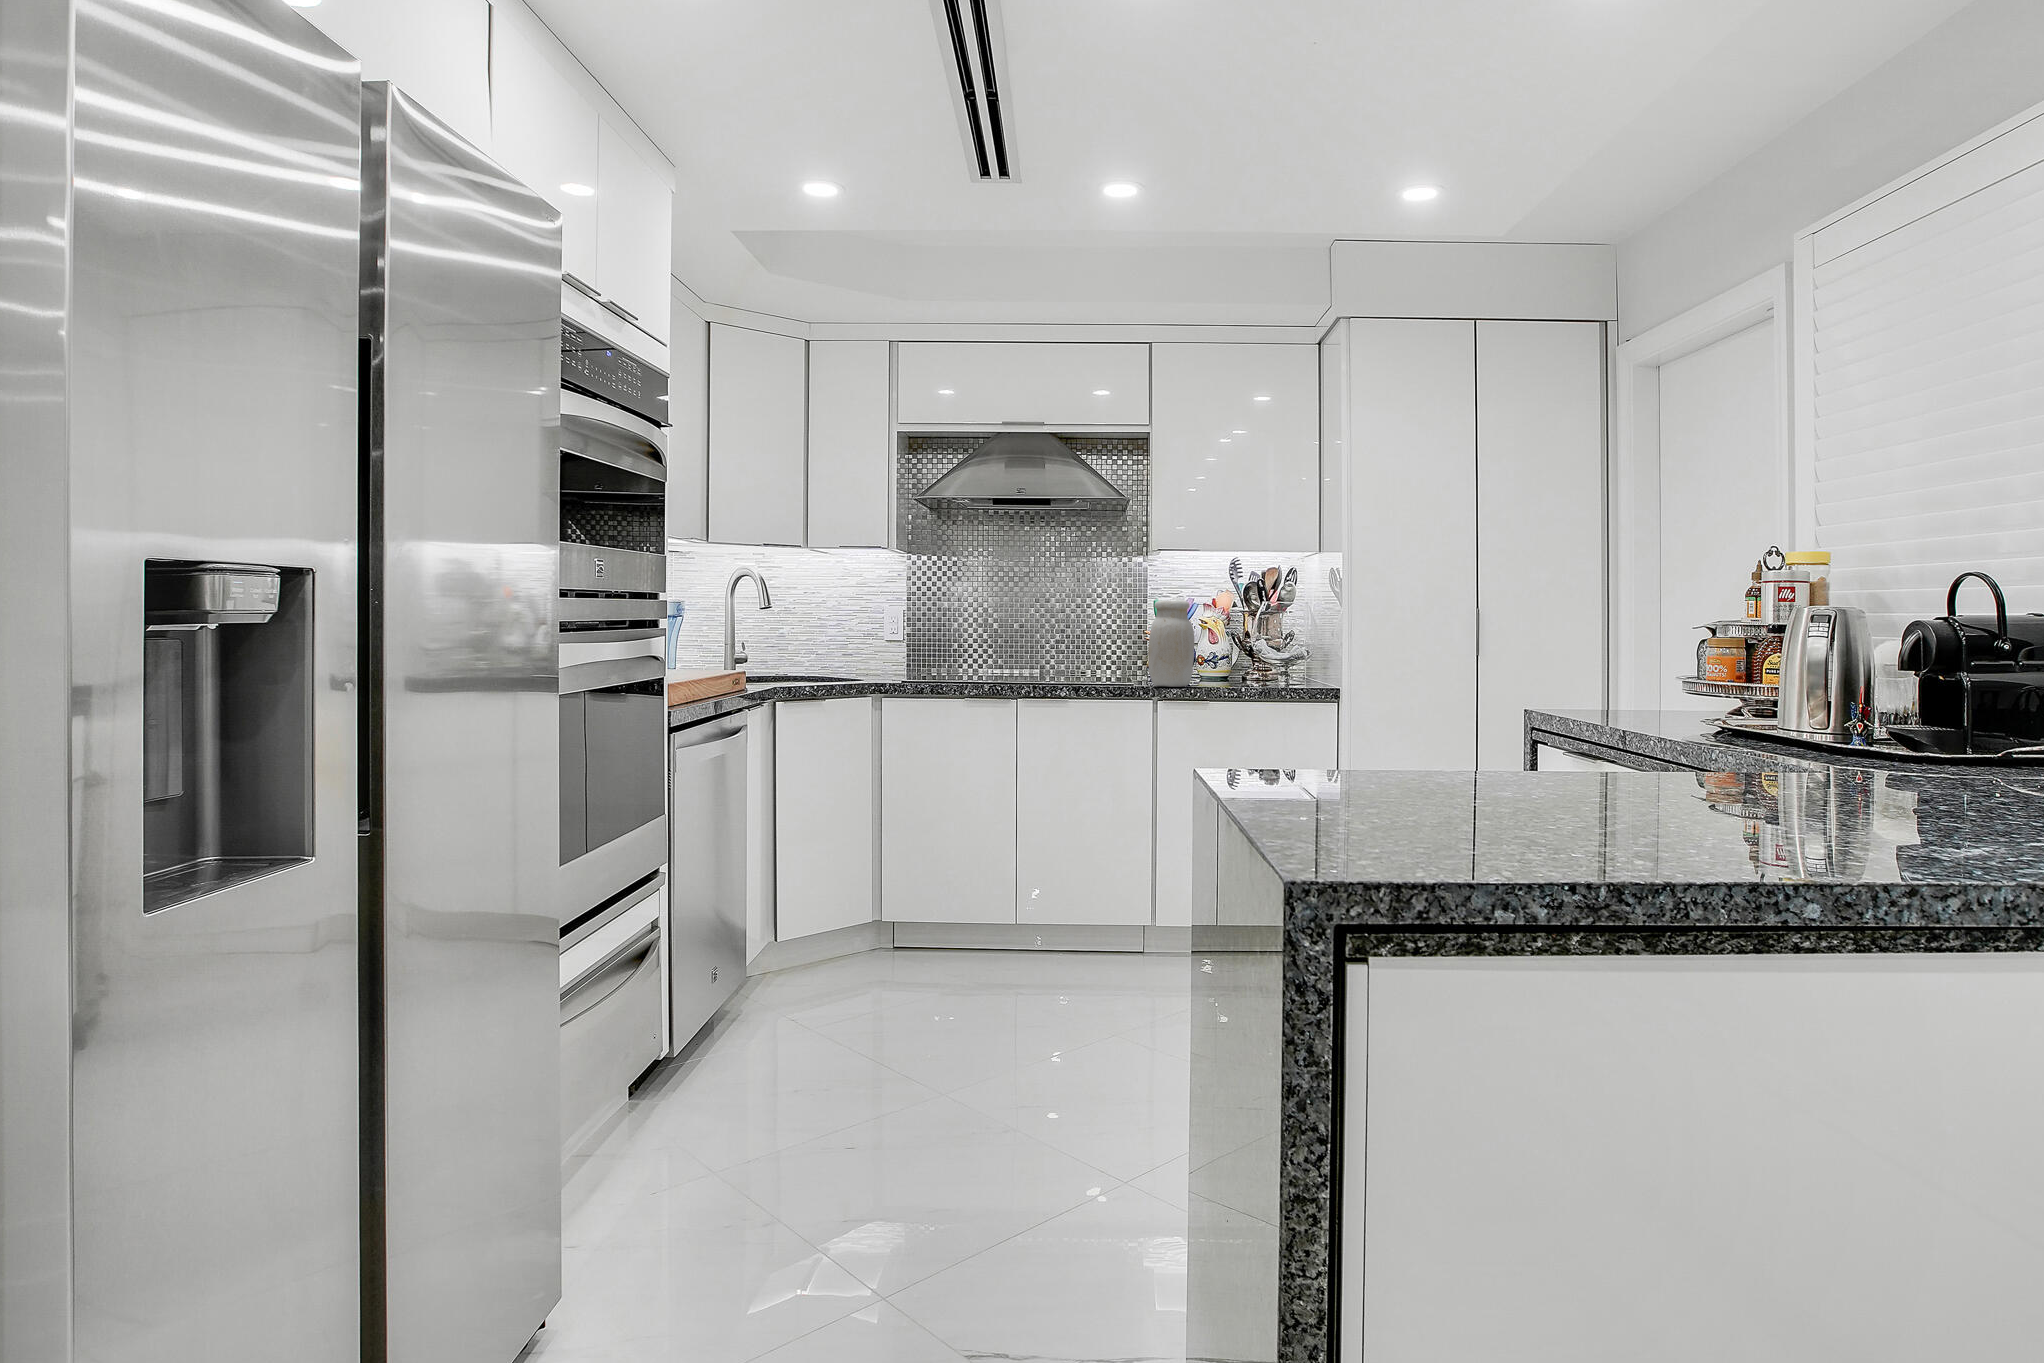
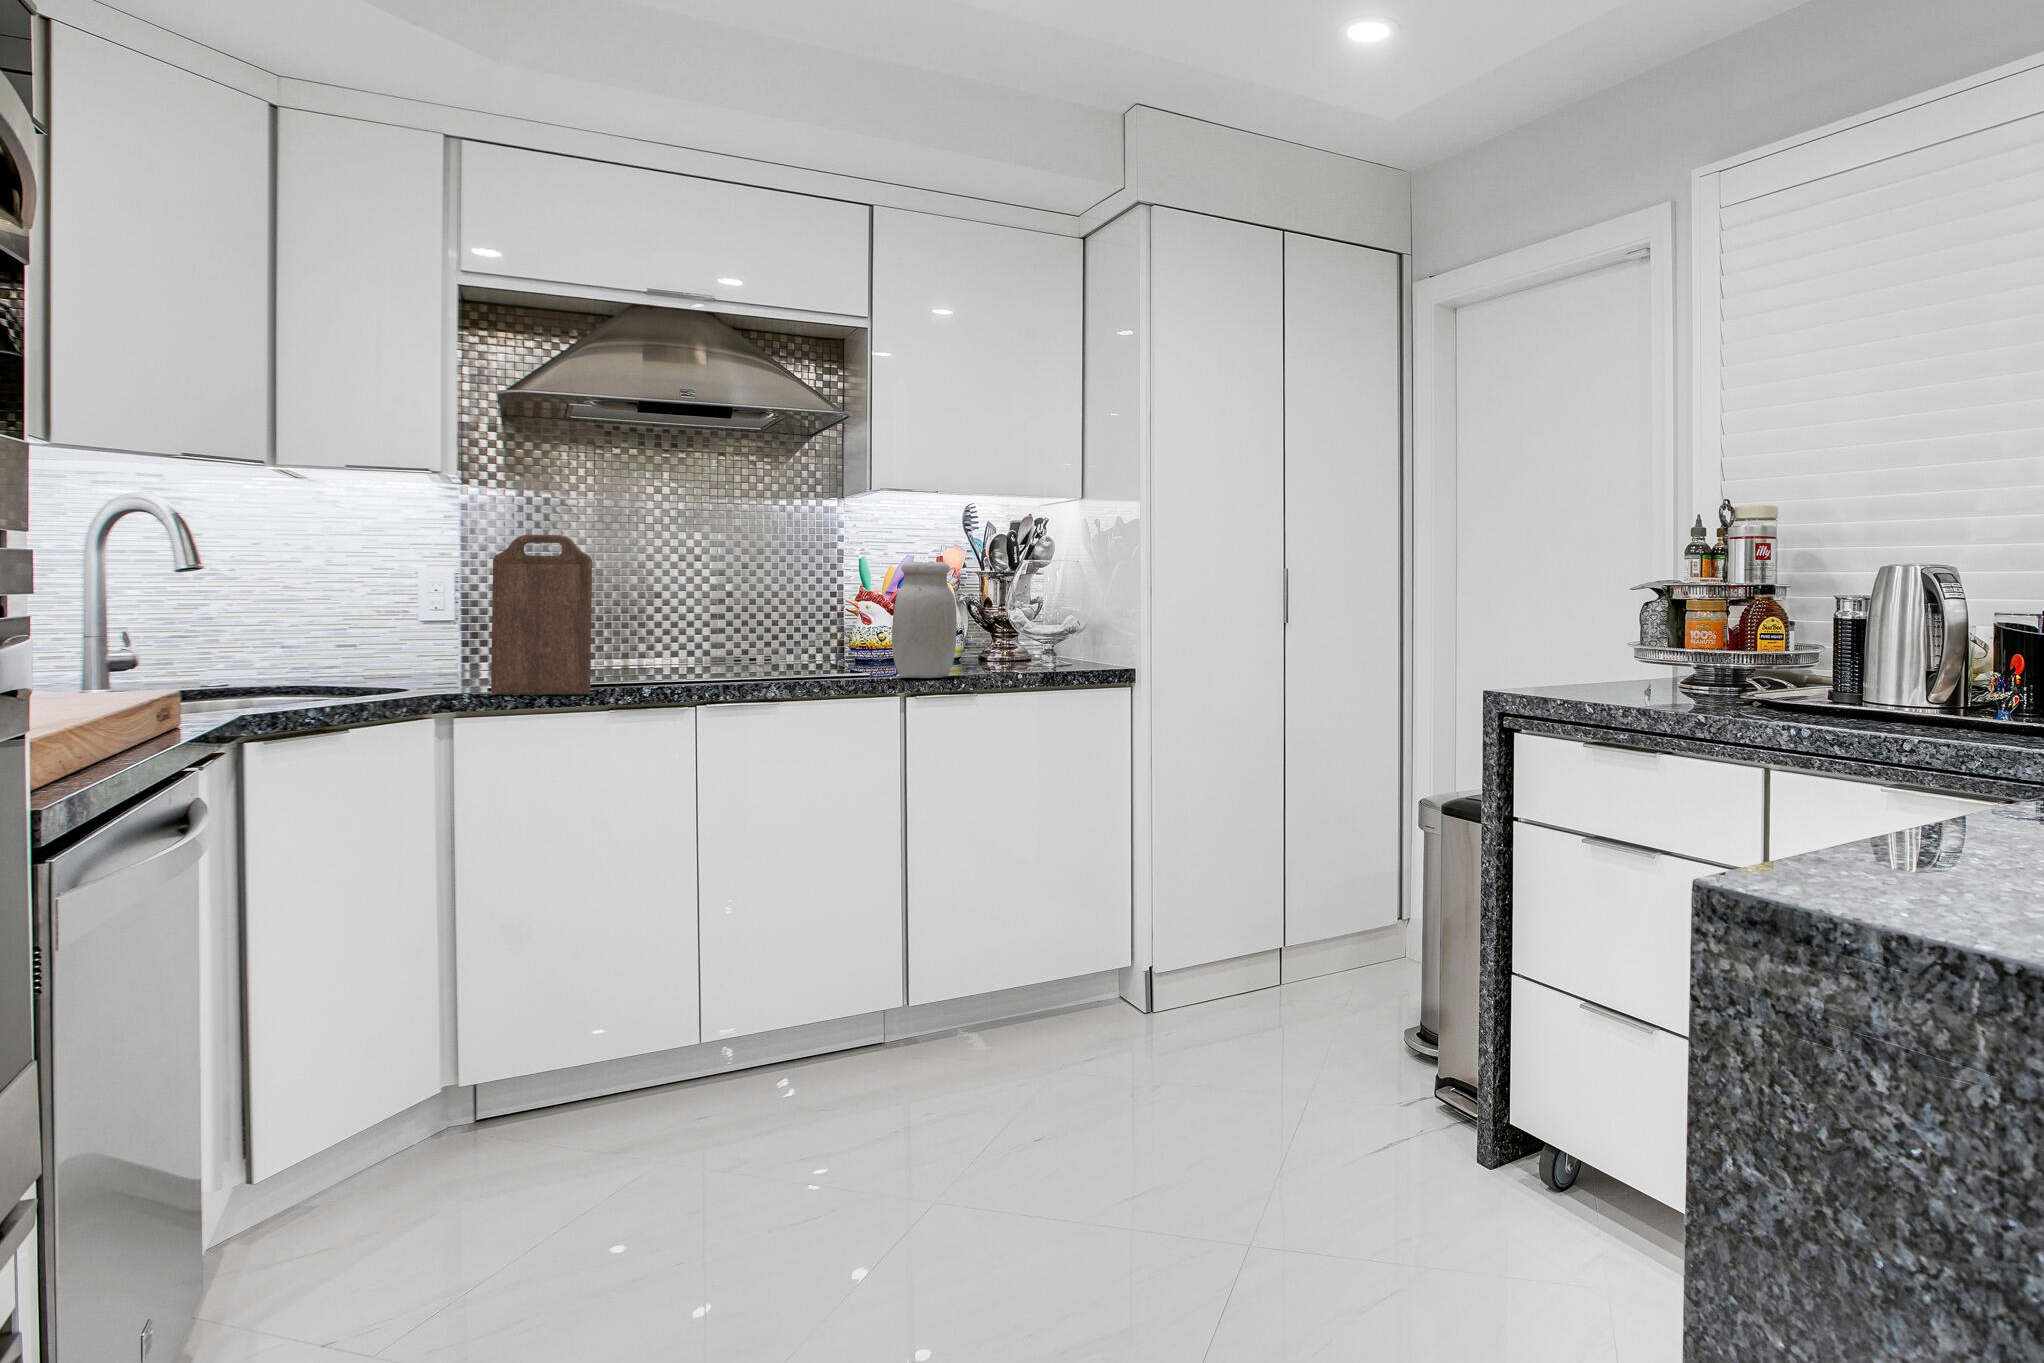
cutting board: none [903,585,954,687] -> present [491,535,592,694]

